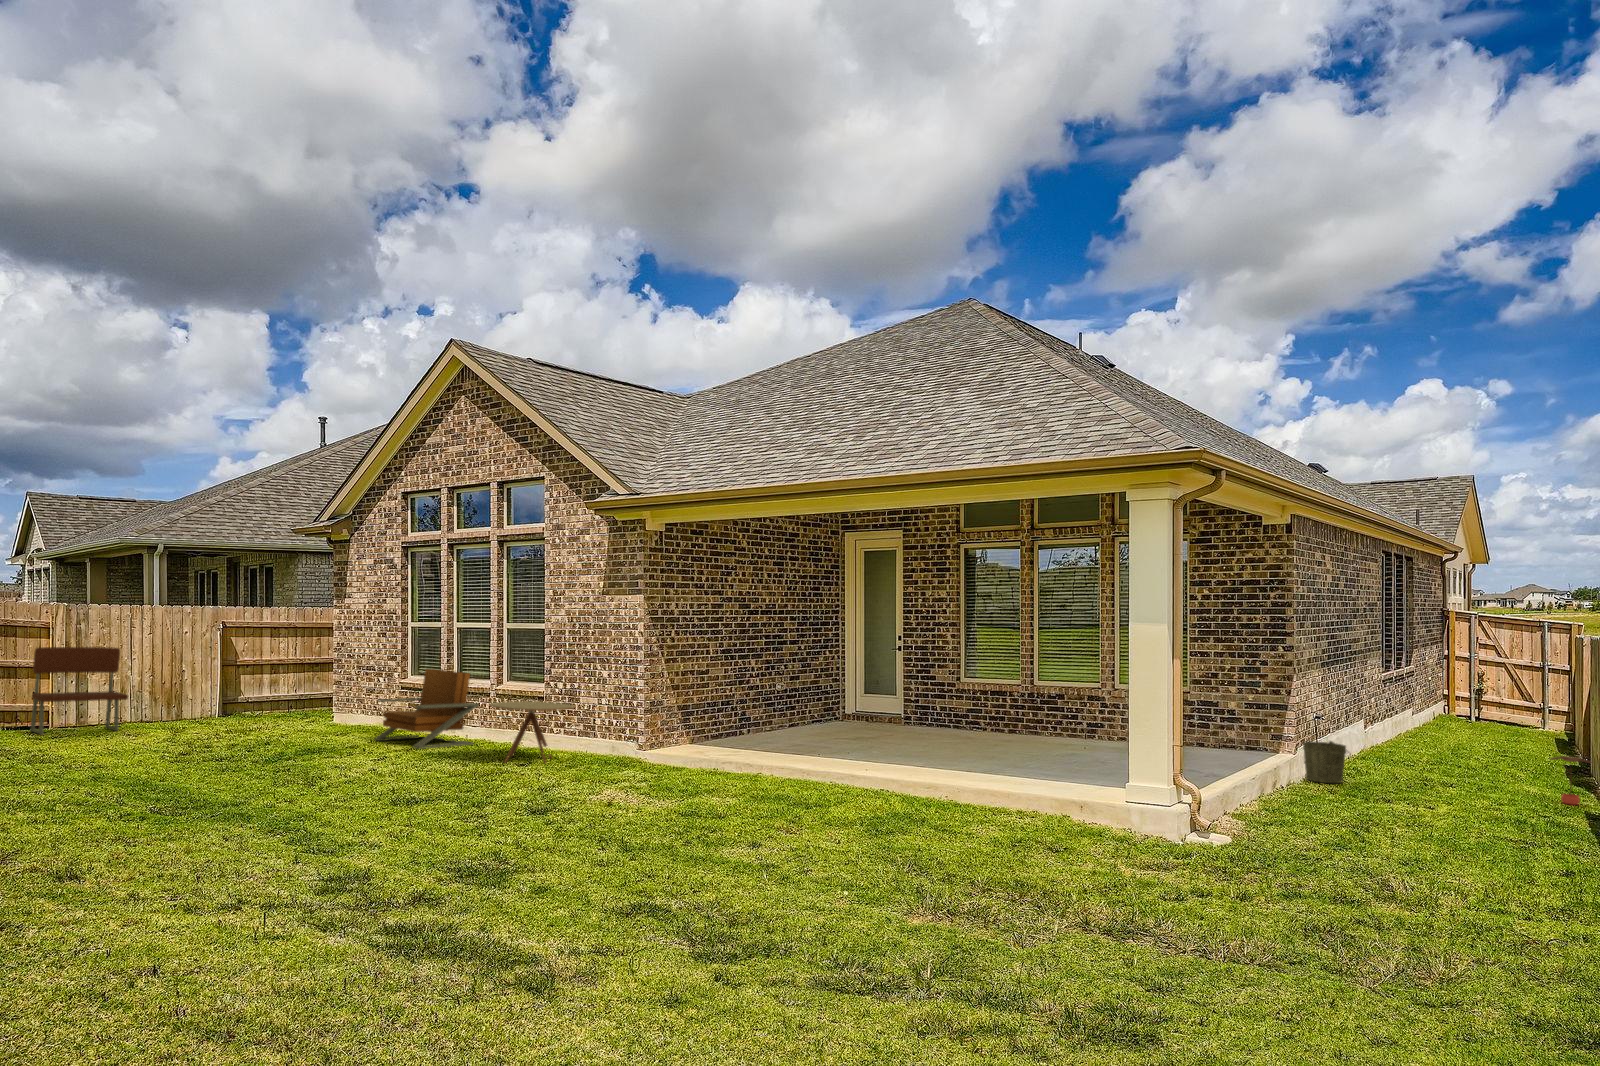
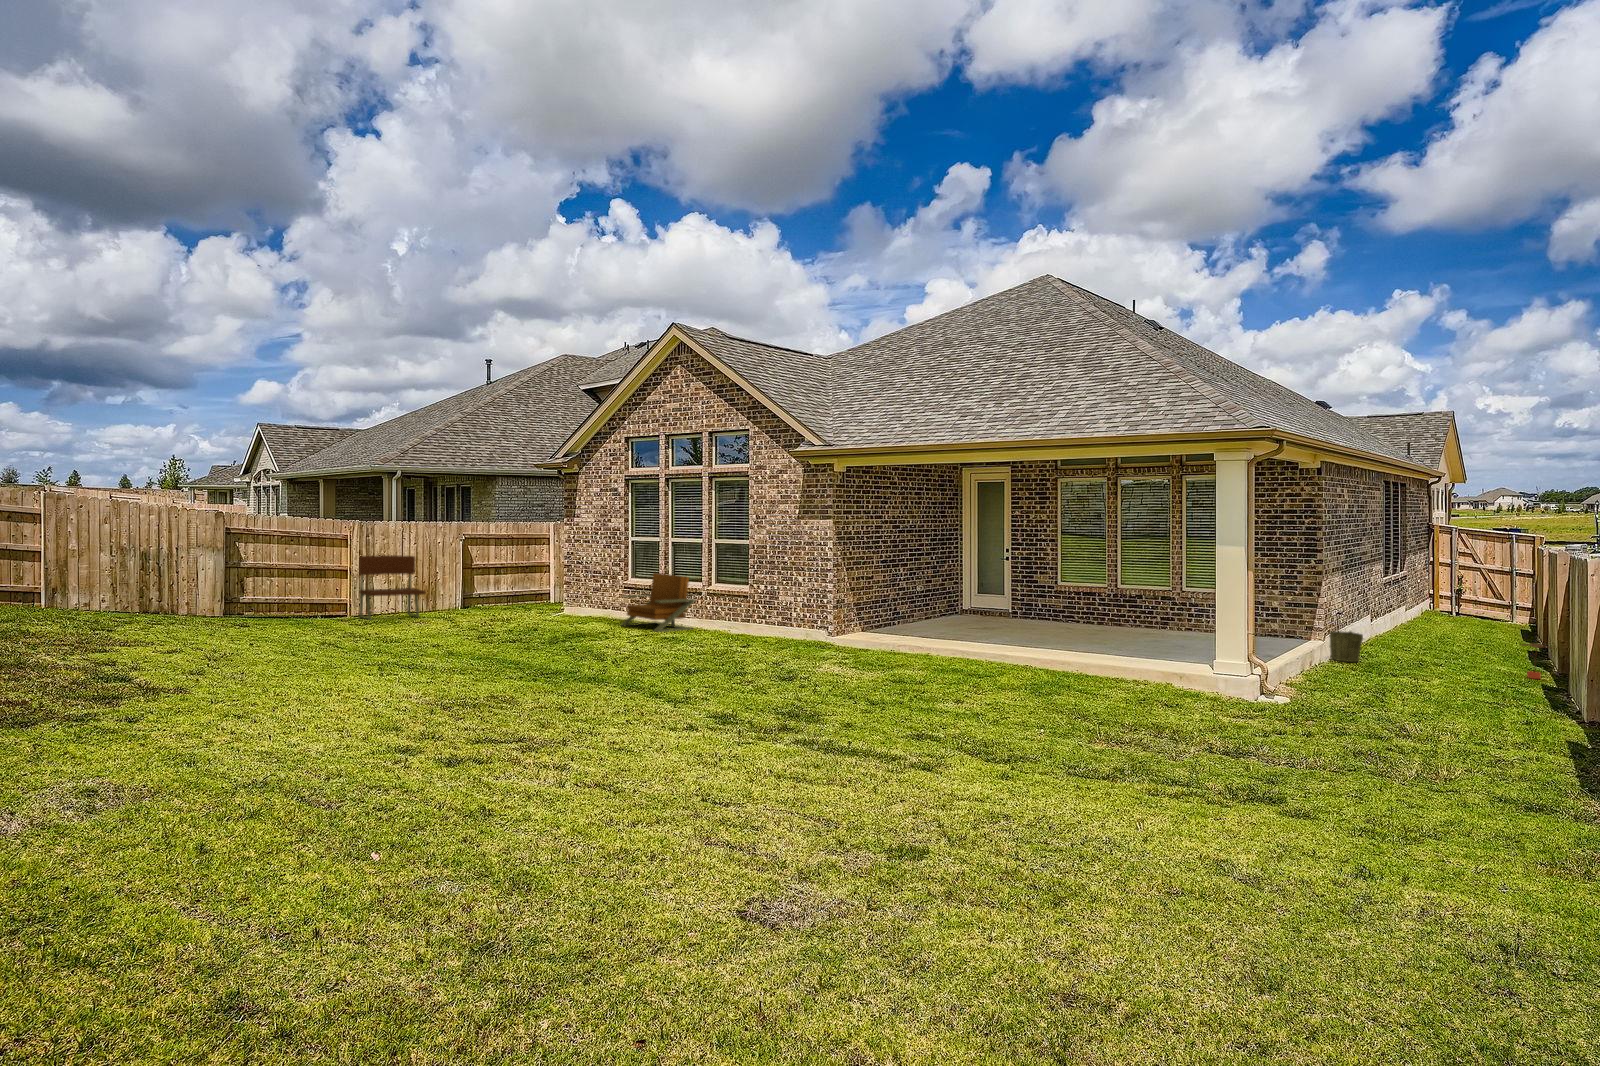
round table: present [490,701,573,764] -> none [716,598,776,644]

